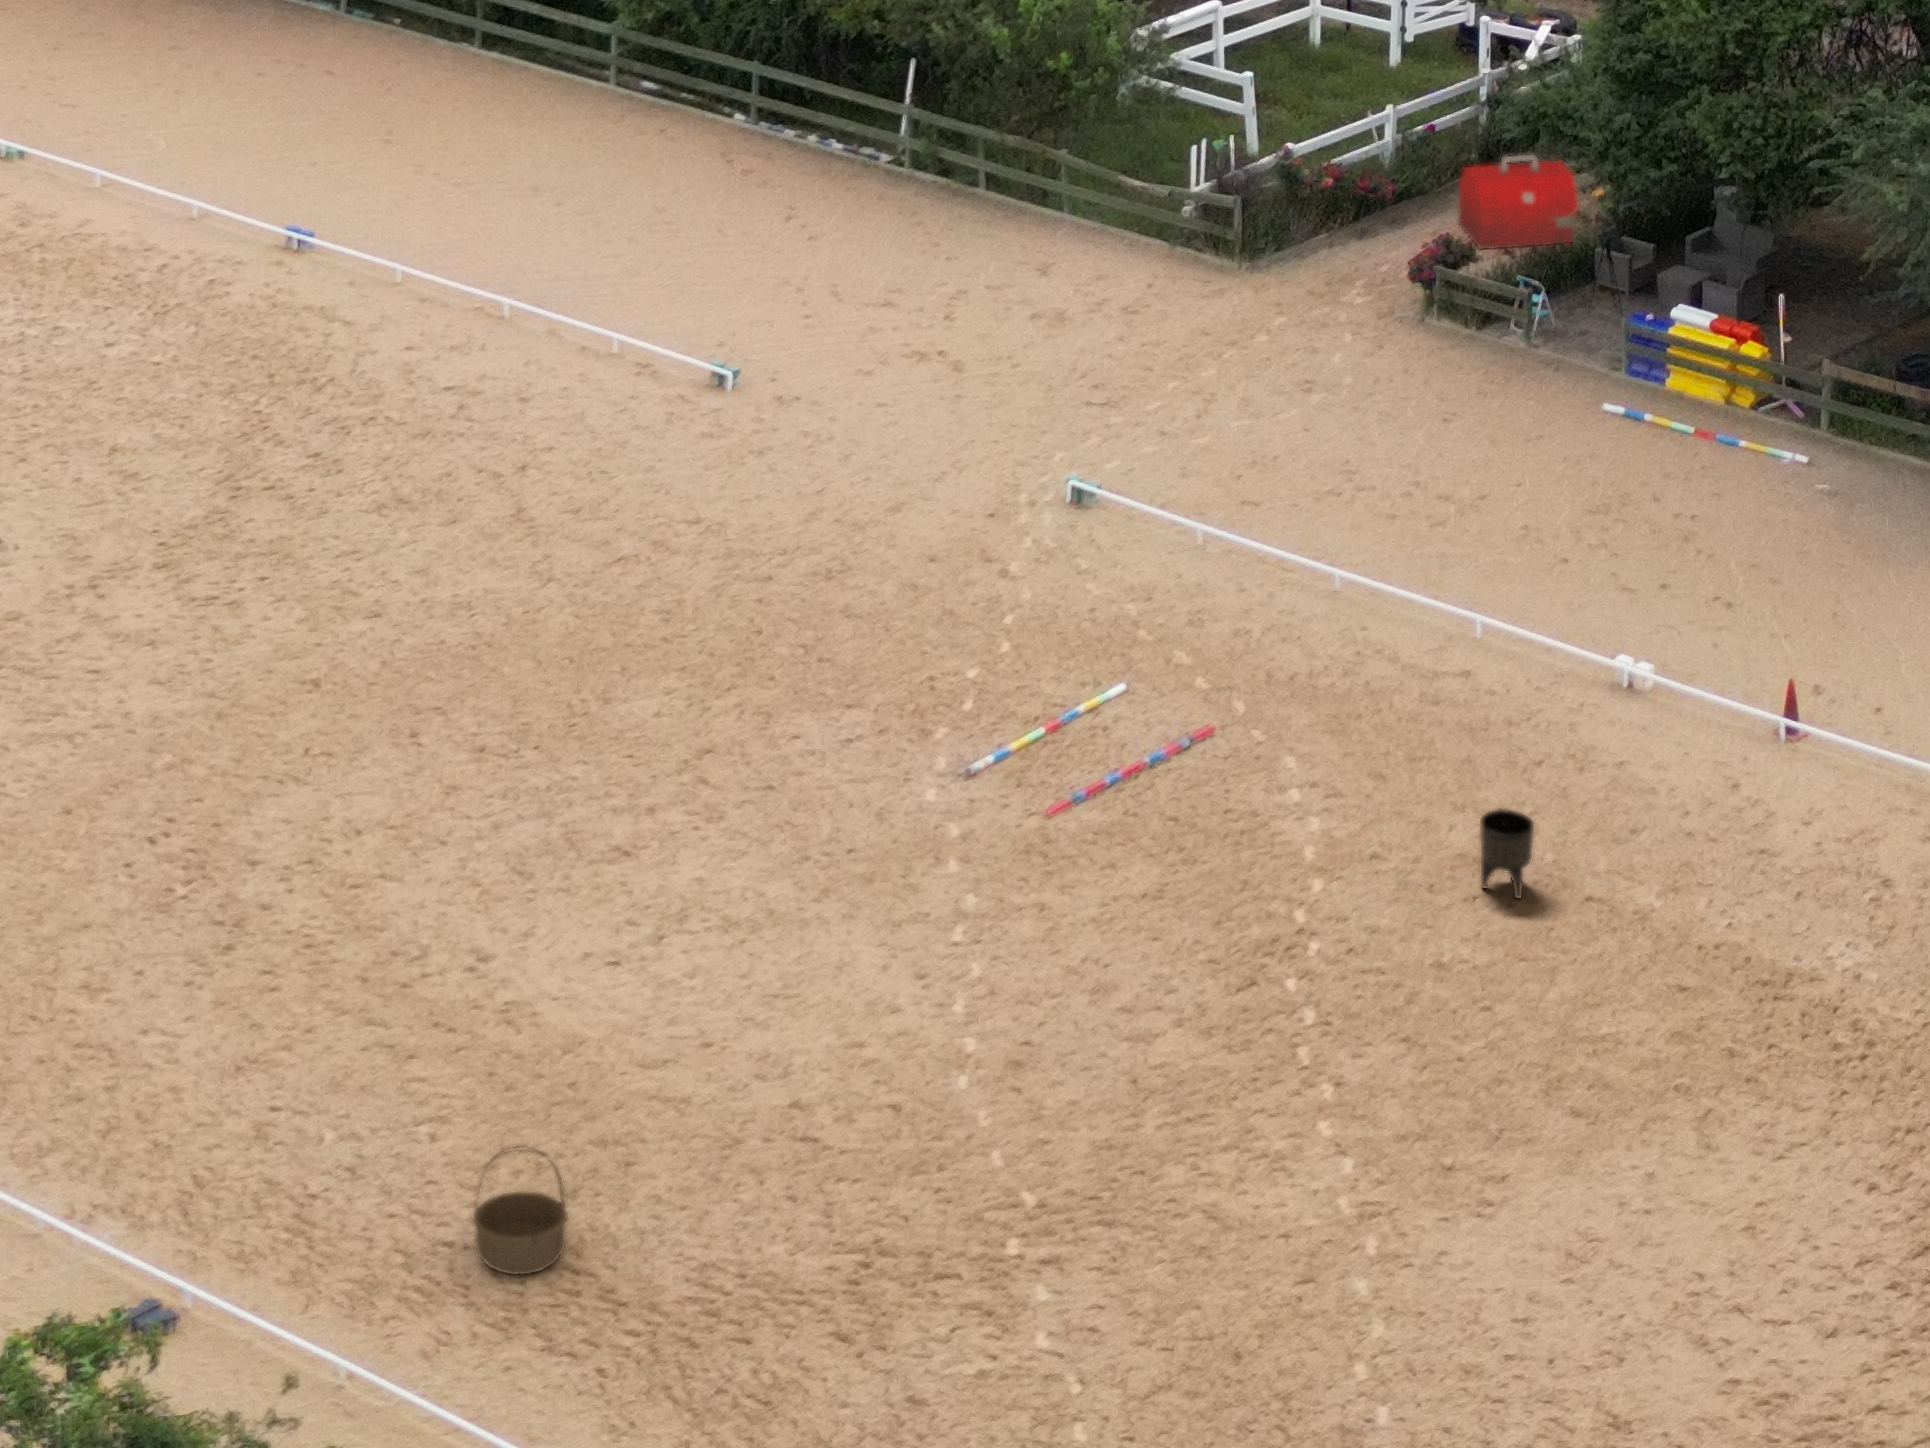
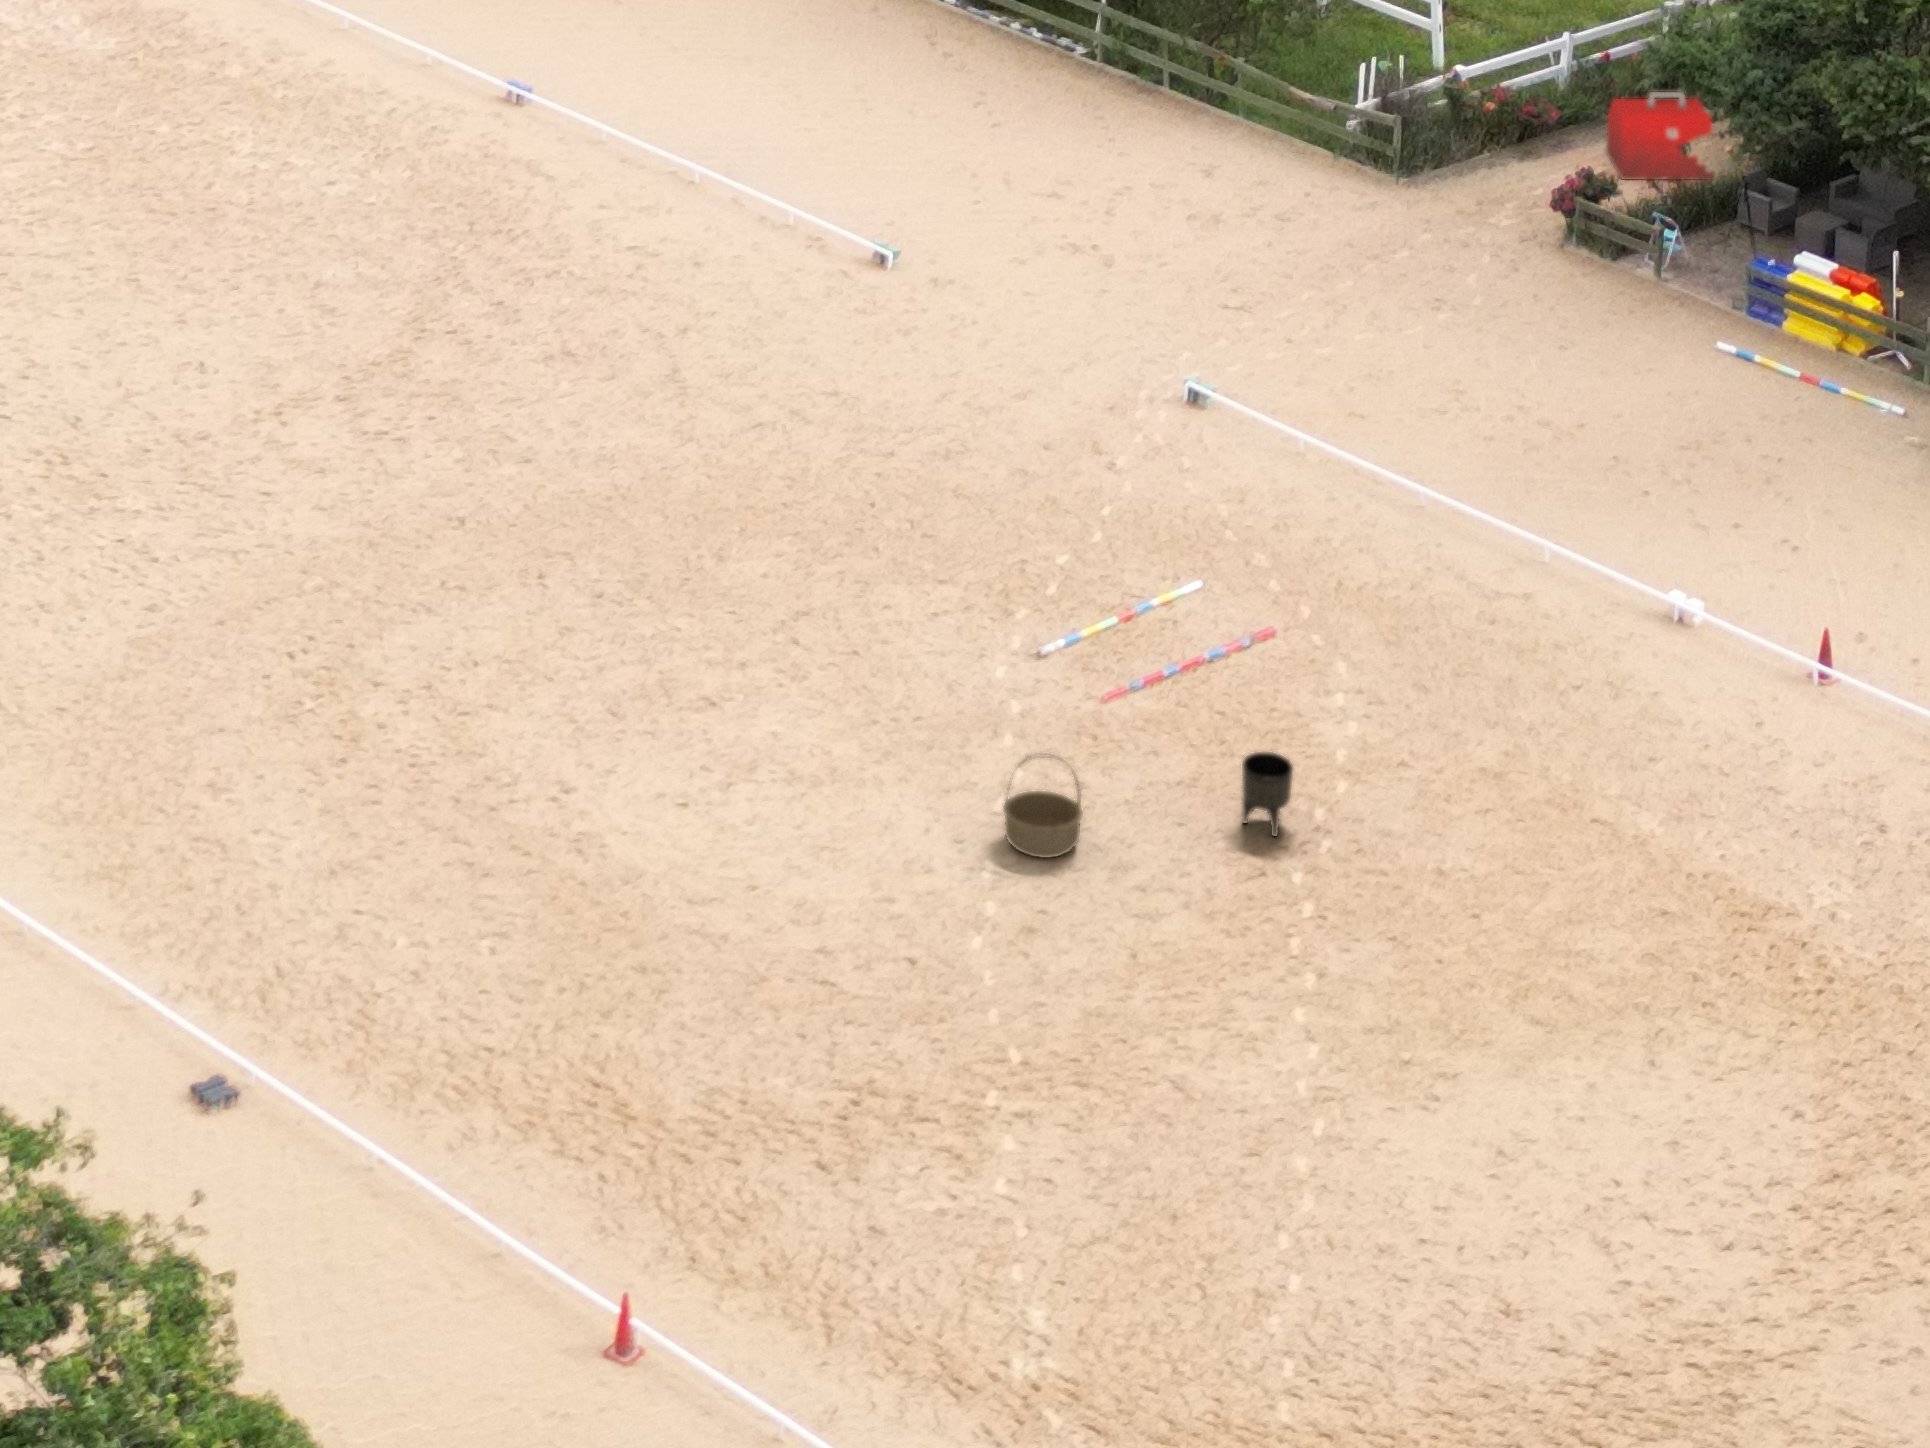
planter: present [1480,809,1534,898] -> present [1242,752,1293,836]
basket: present [473,1148,568,1275] -> present [1003,753,1083,858]

